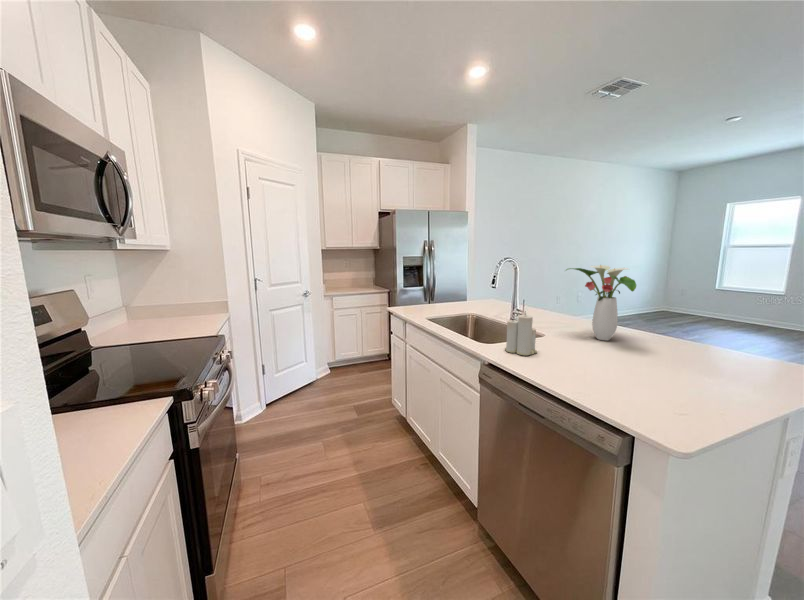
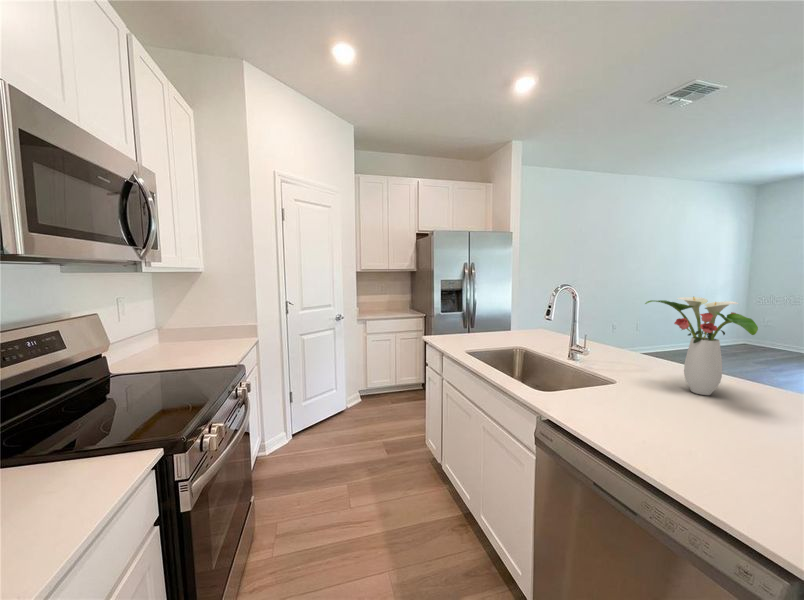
candle: present [505,315,537,355] -> none [569,356,615,413]

